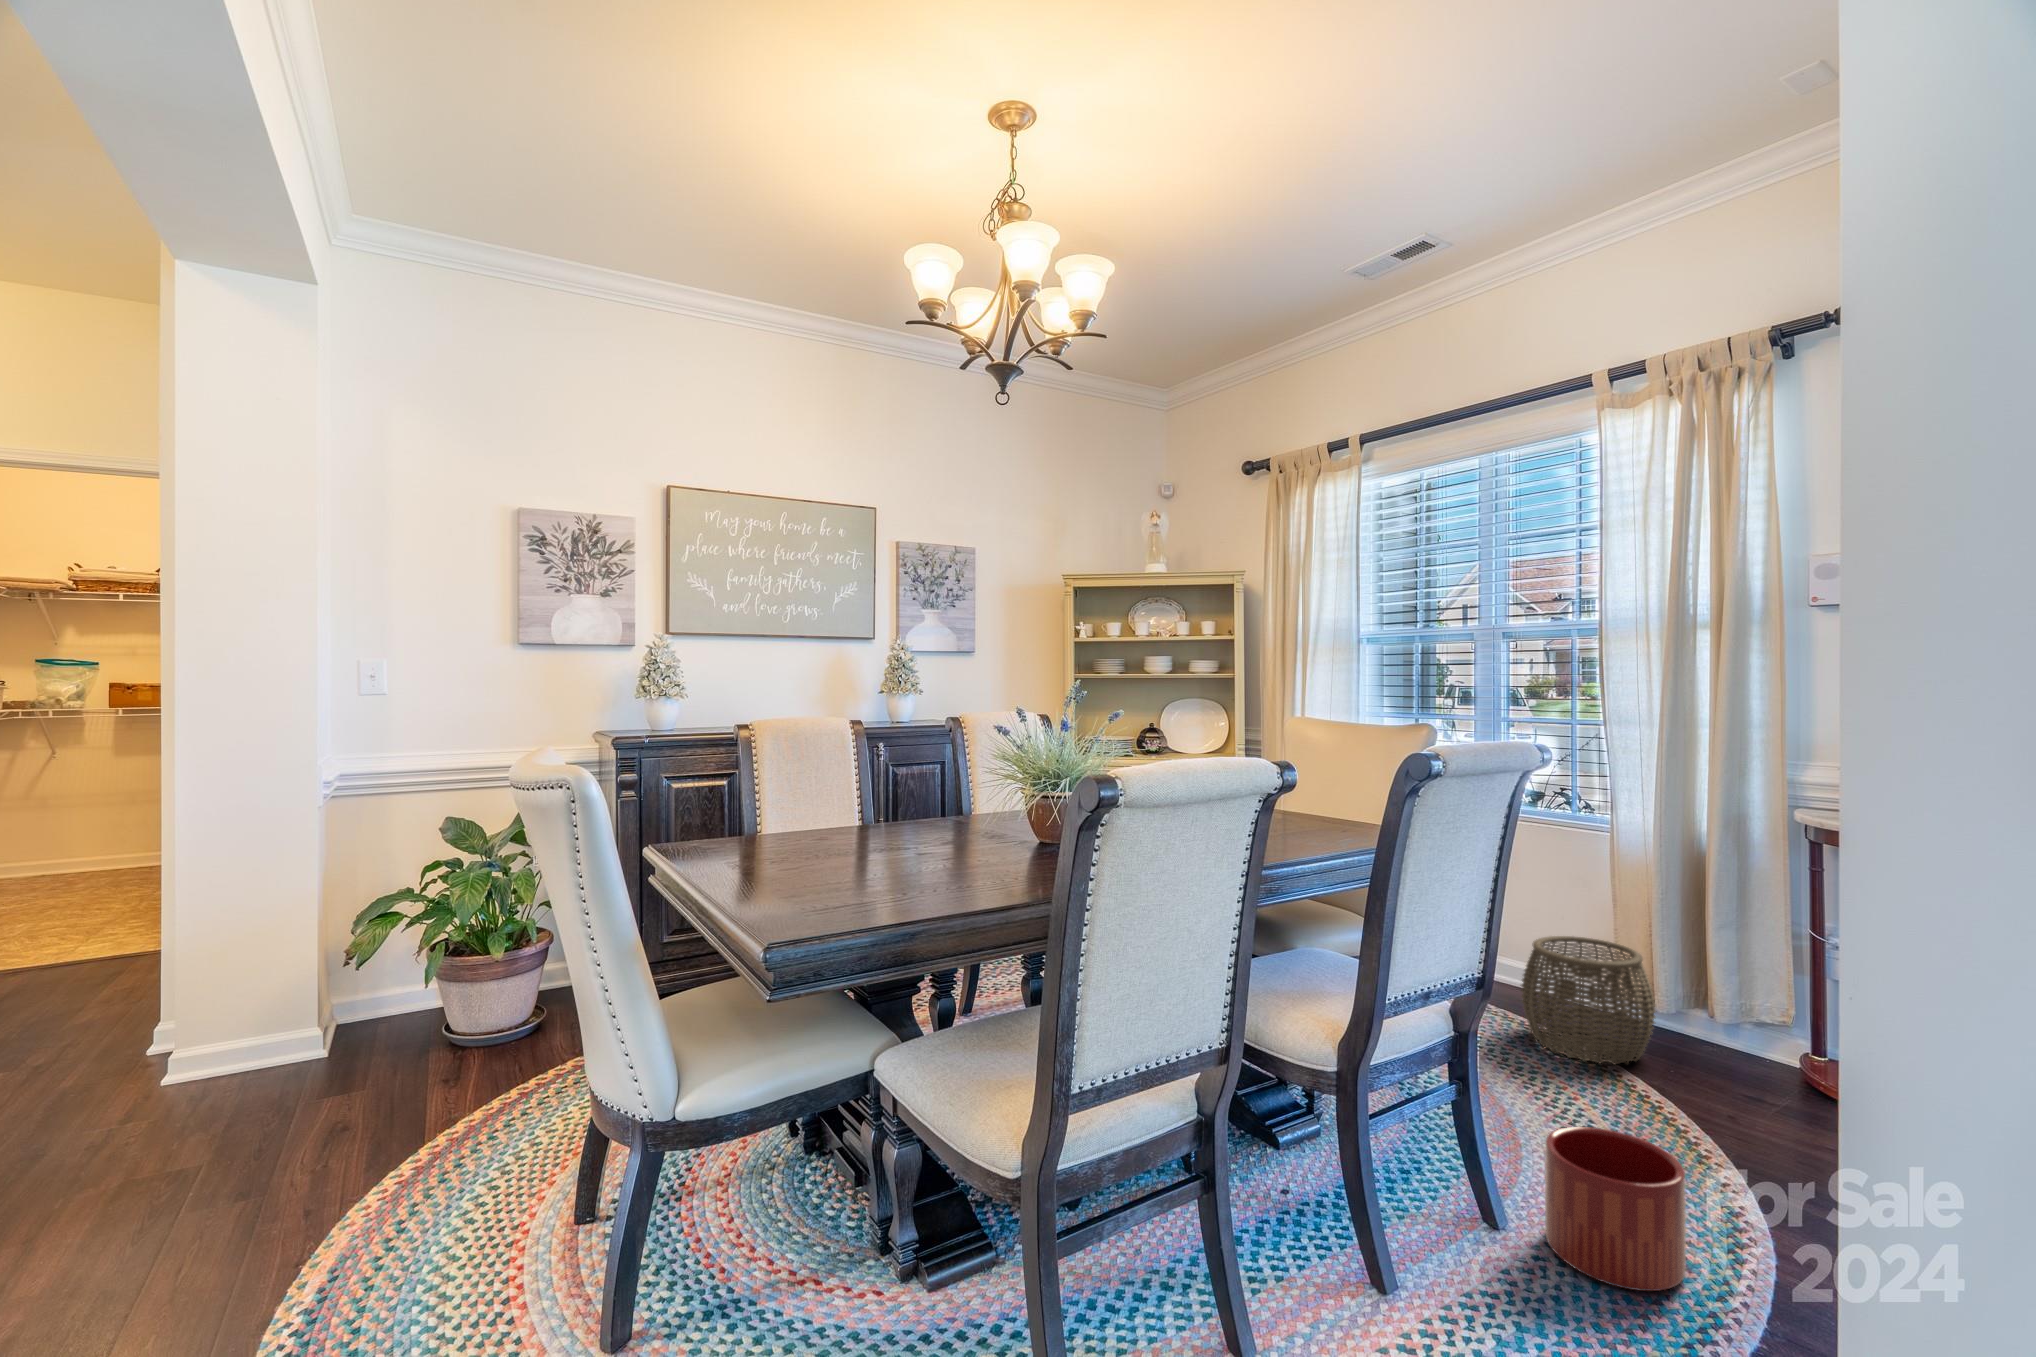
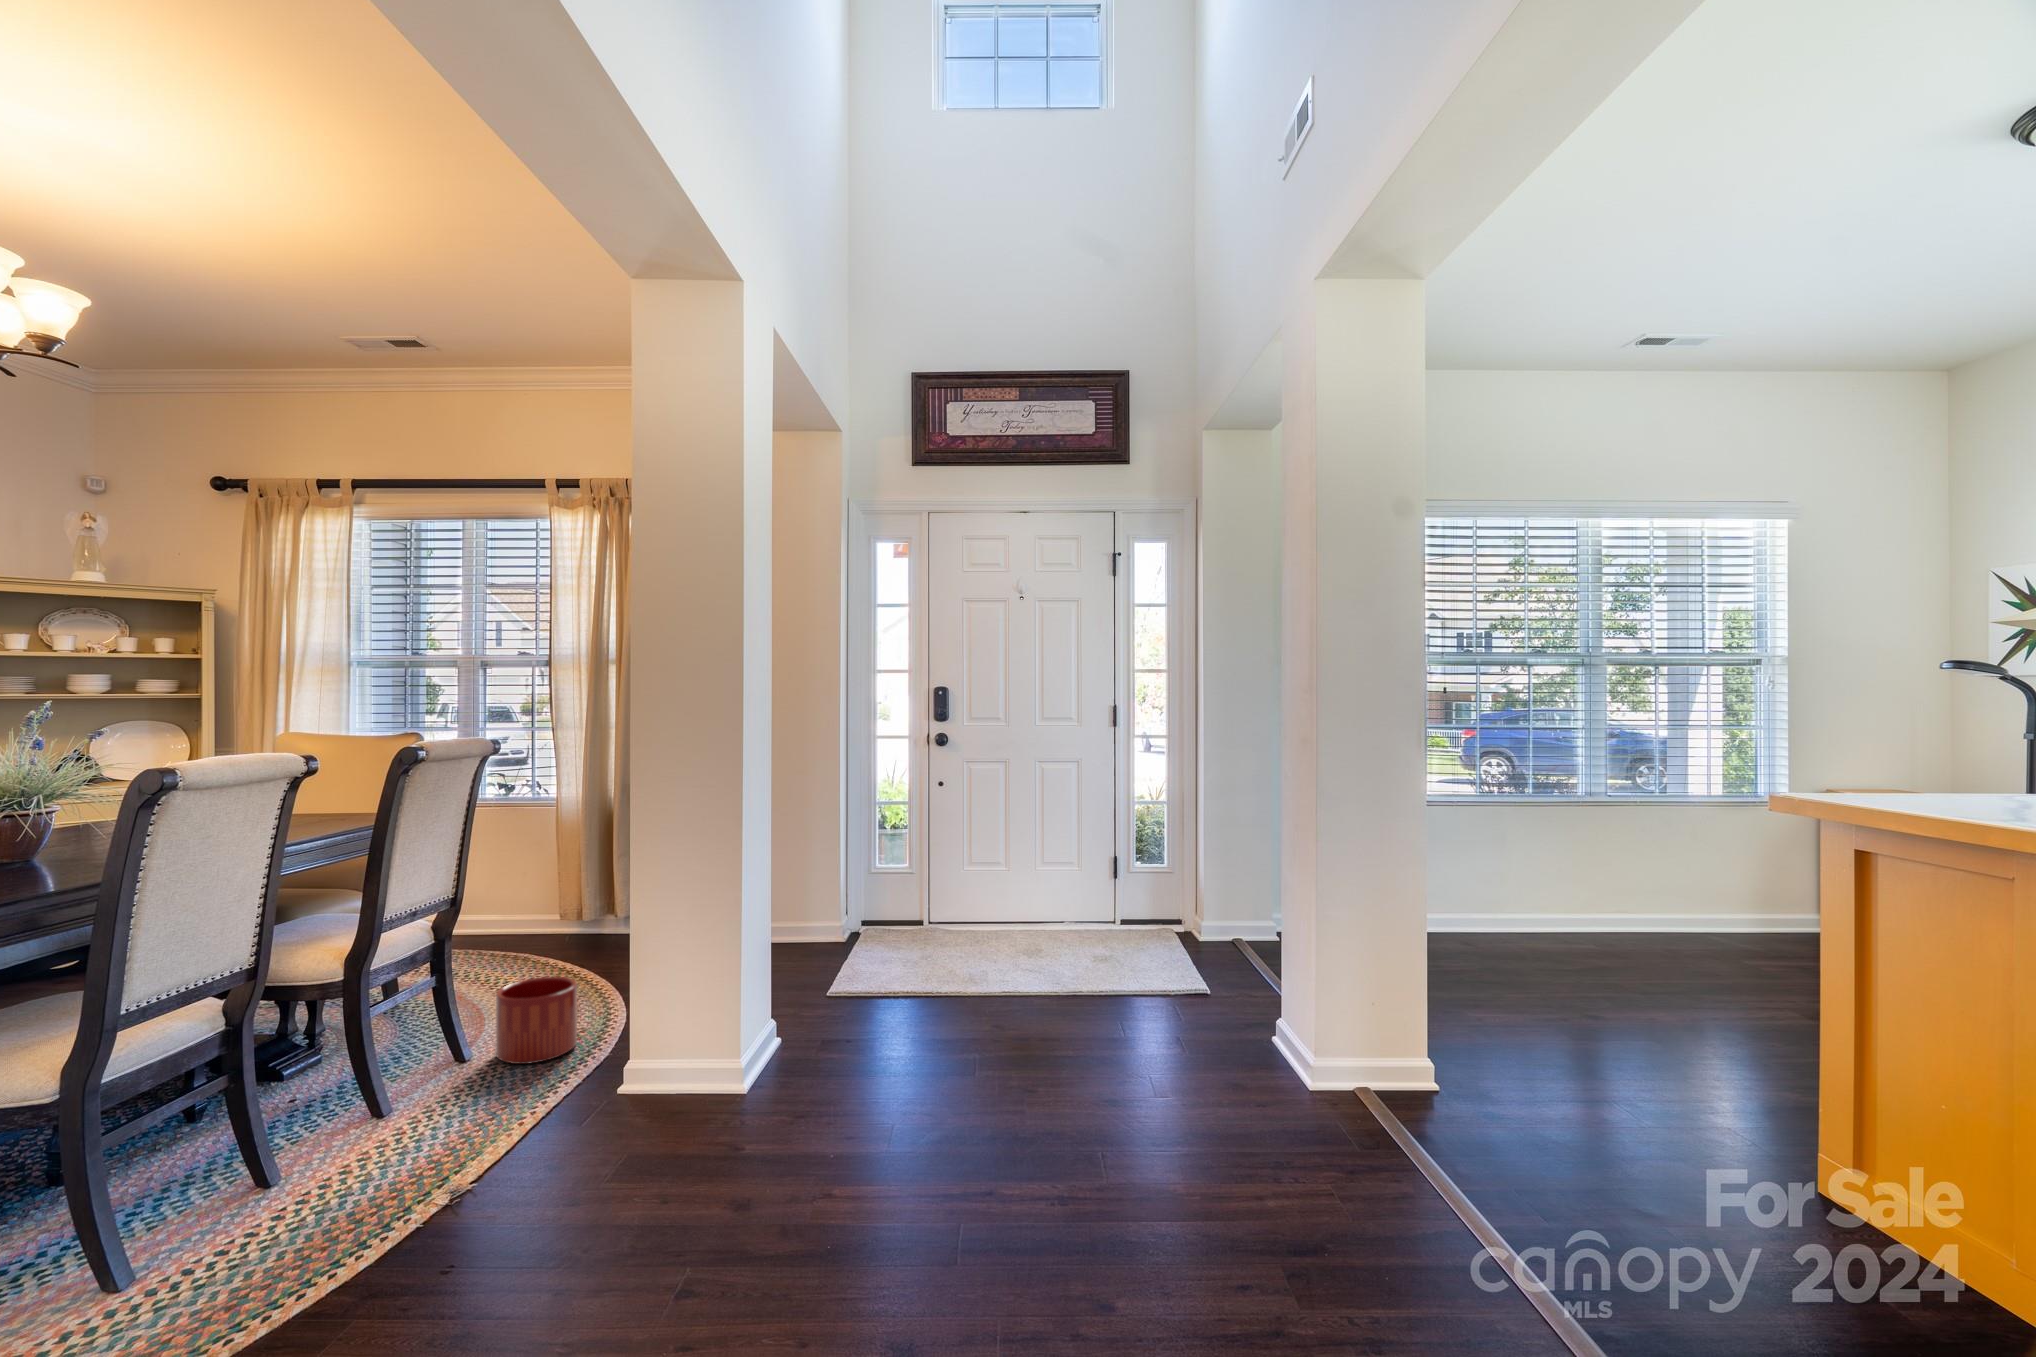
woven basket: present [1521,936,1656,1065] -> none [488,880,580,965]

